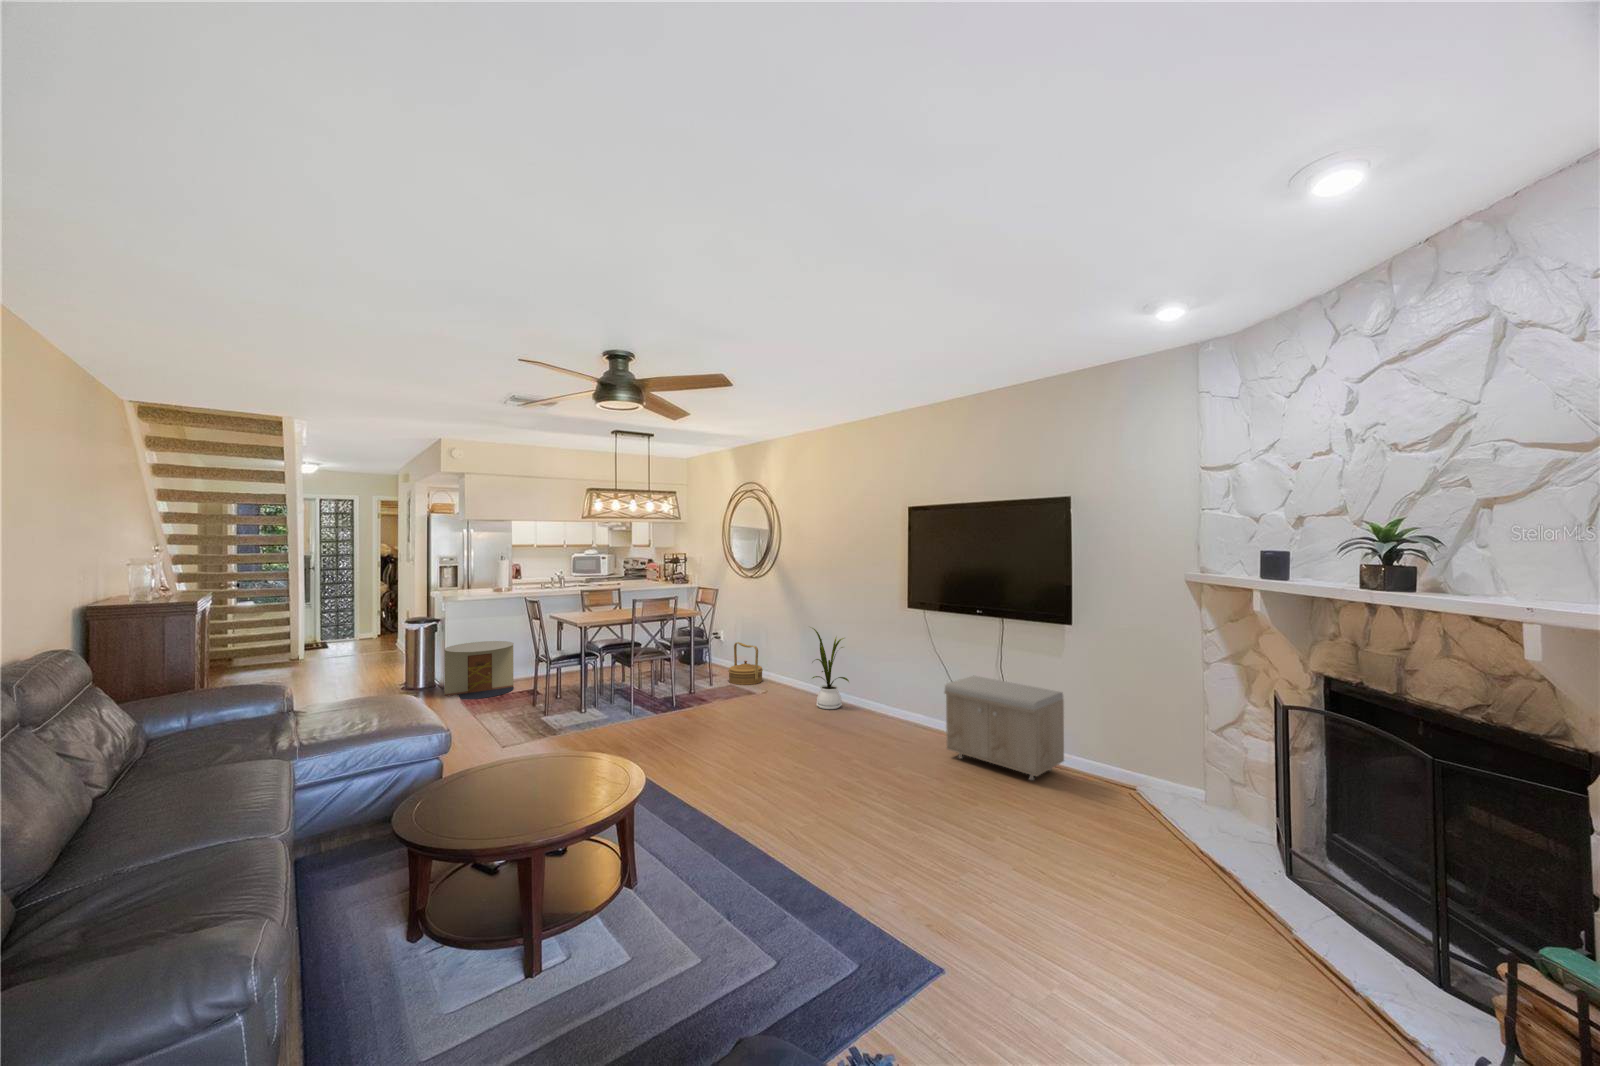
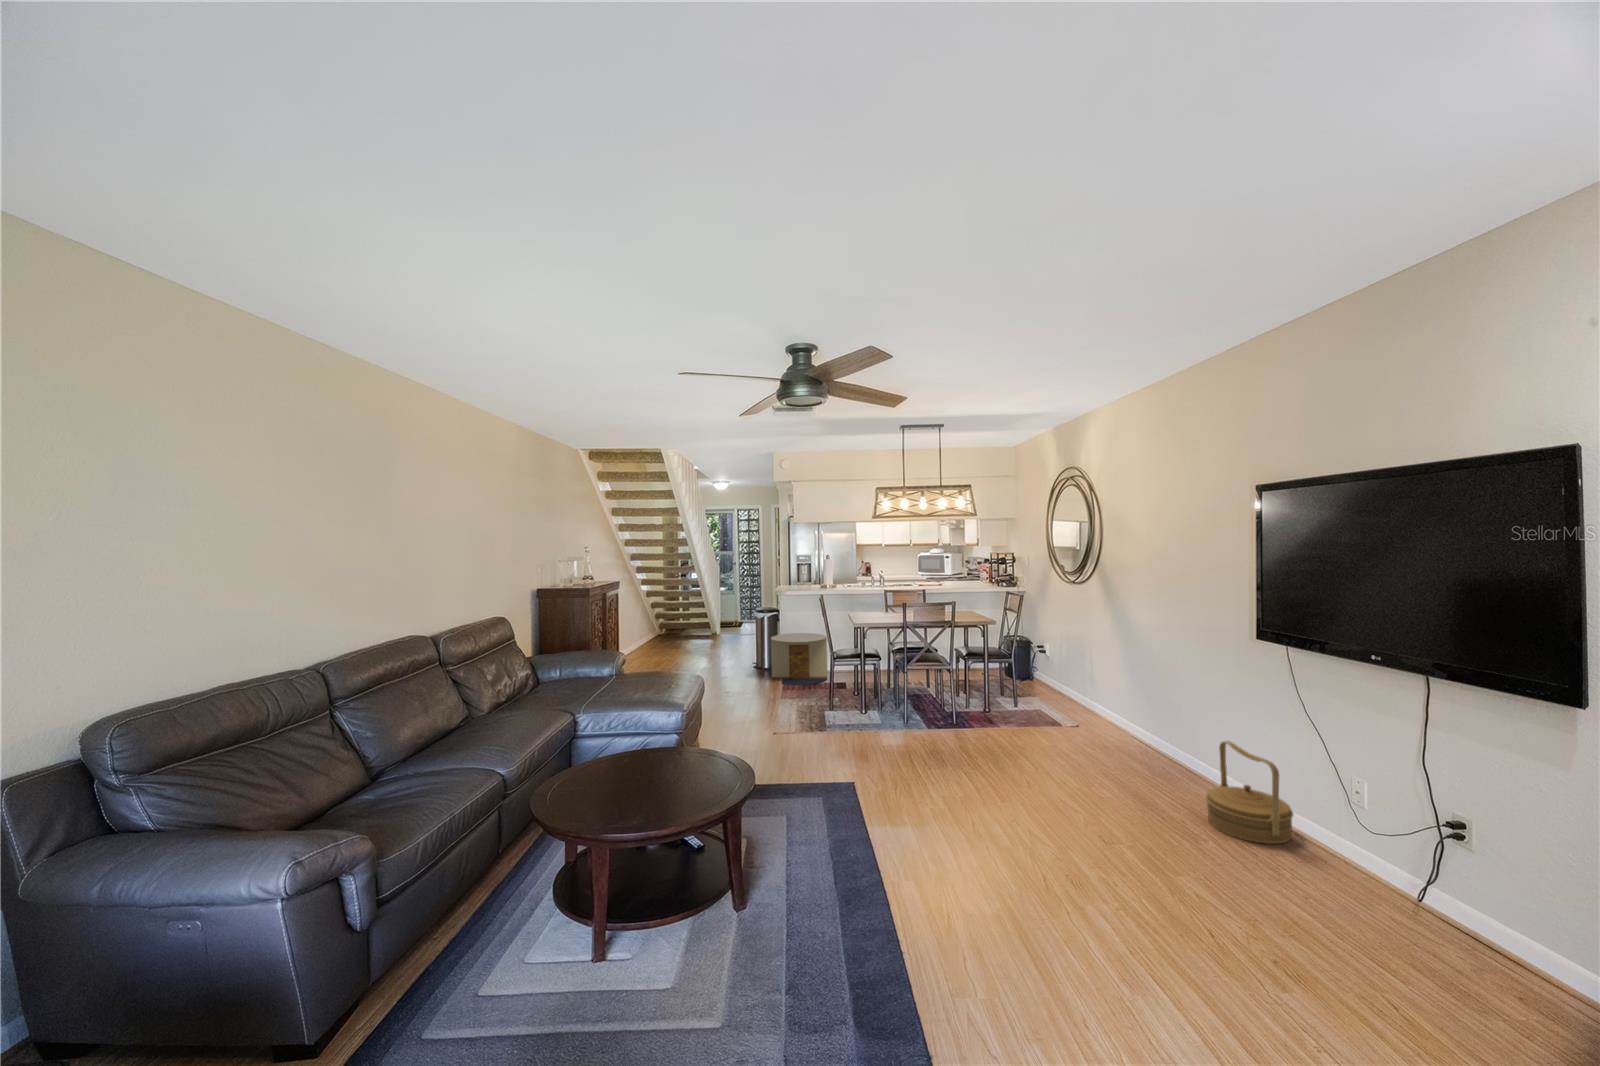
house plant: present [812,628,849,709] -> none [1121,651,1179,768]
woven basket: present [728,642,763,685] -> present [1206,741,1293,844]
storage bench: present [944,676,1064,780] -> none [1288,765,1576,990]

